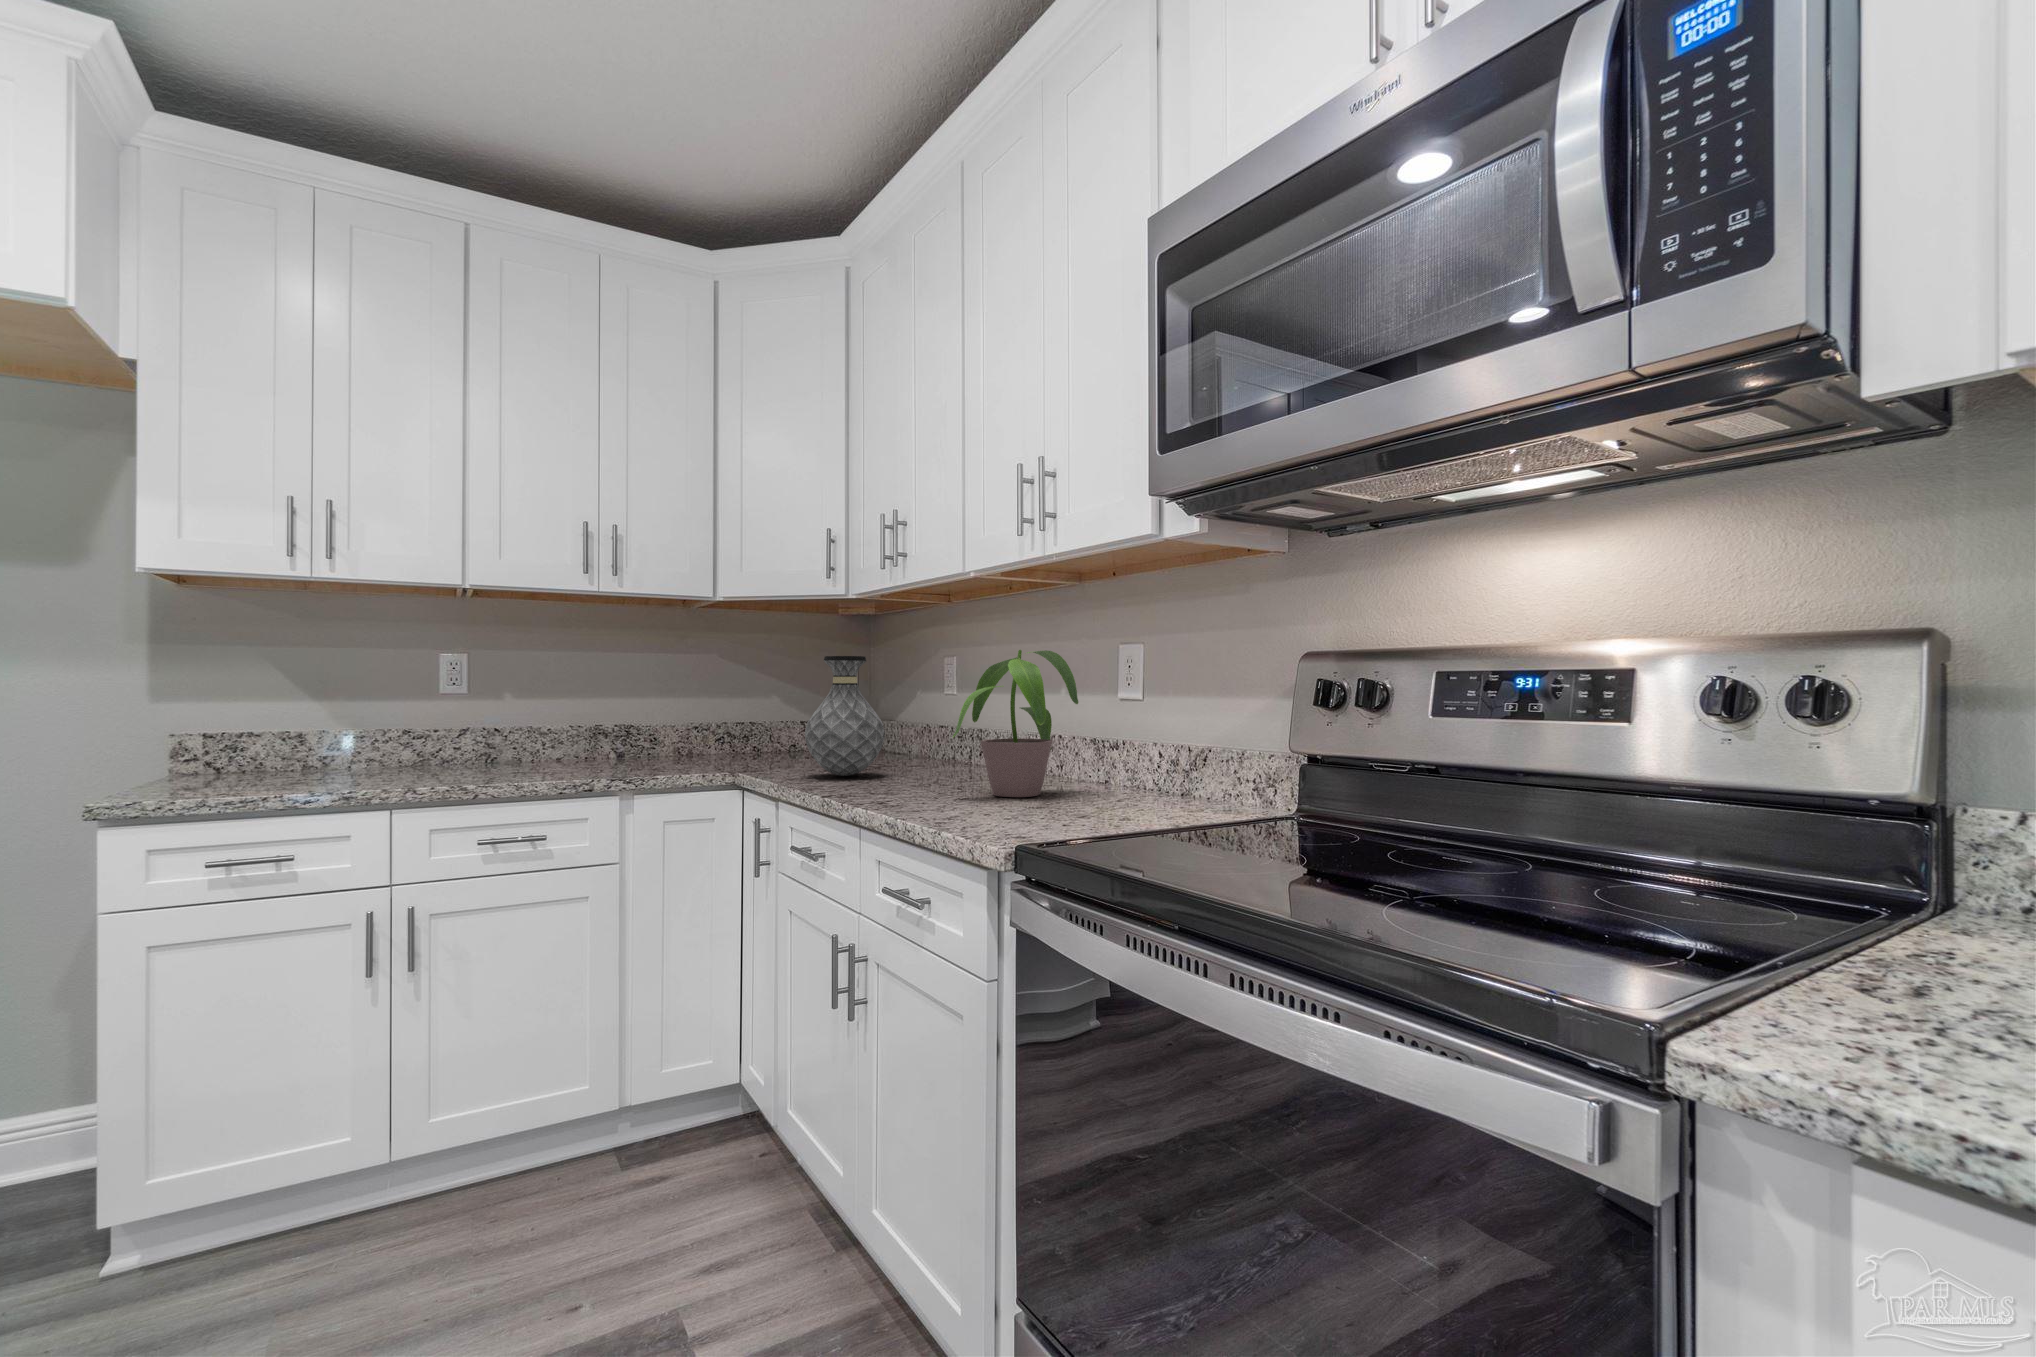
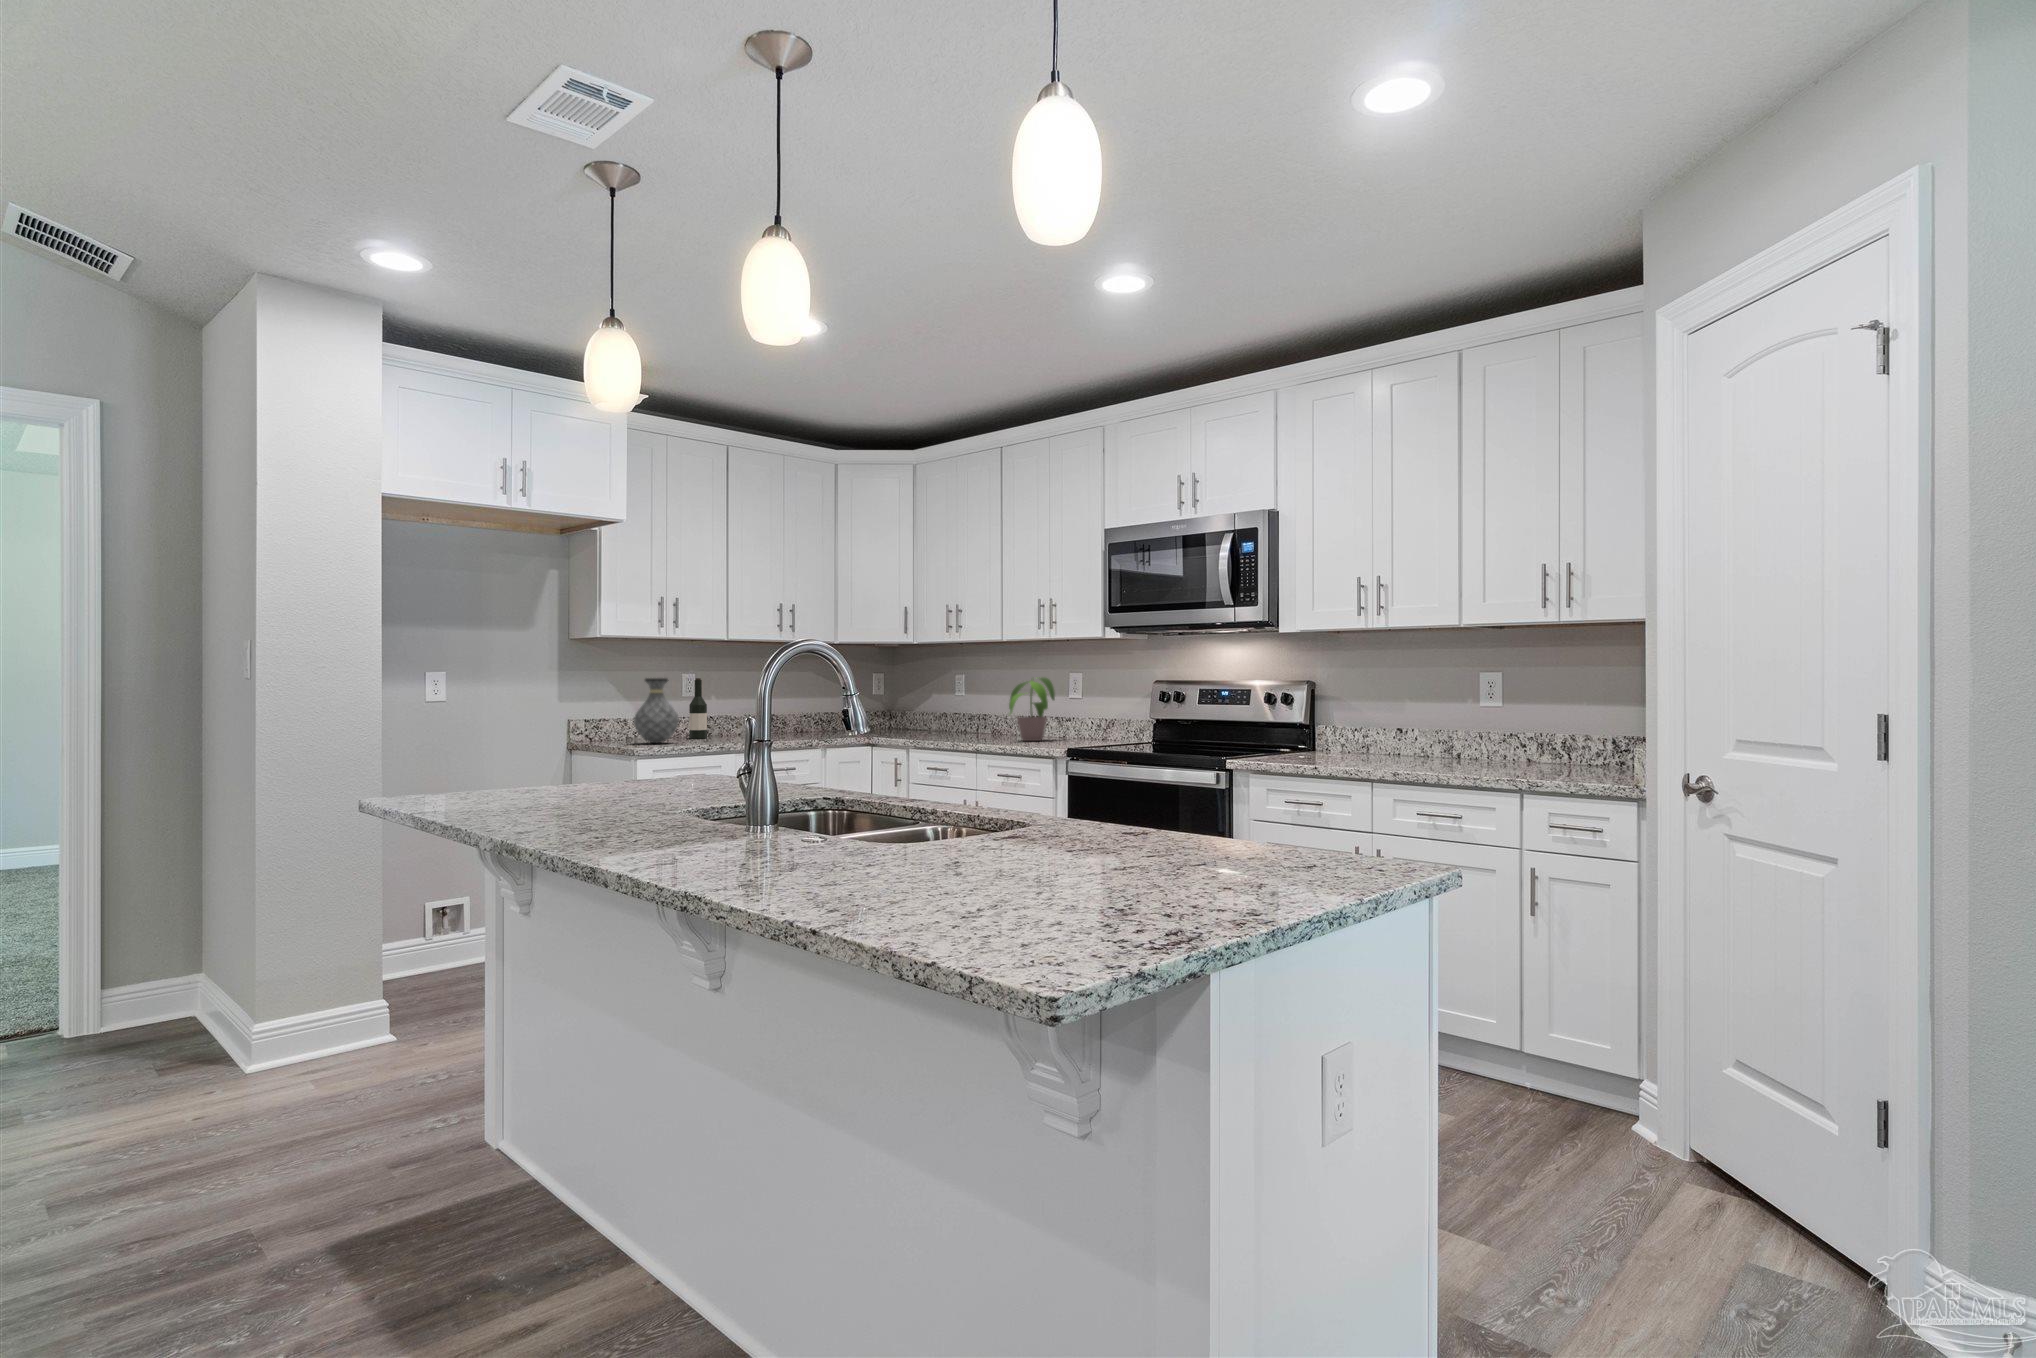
vase: present [805,656,885,776] -> present [634,678,679,743]
wine bottle: none [428,659,462,770] -> present [689,678,707,739]

